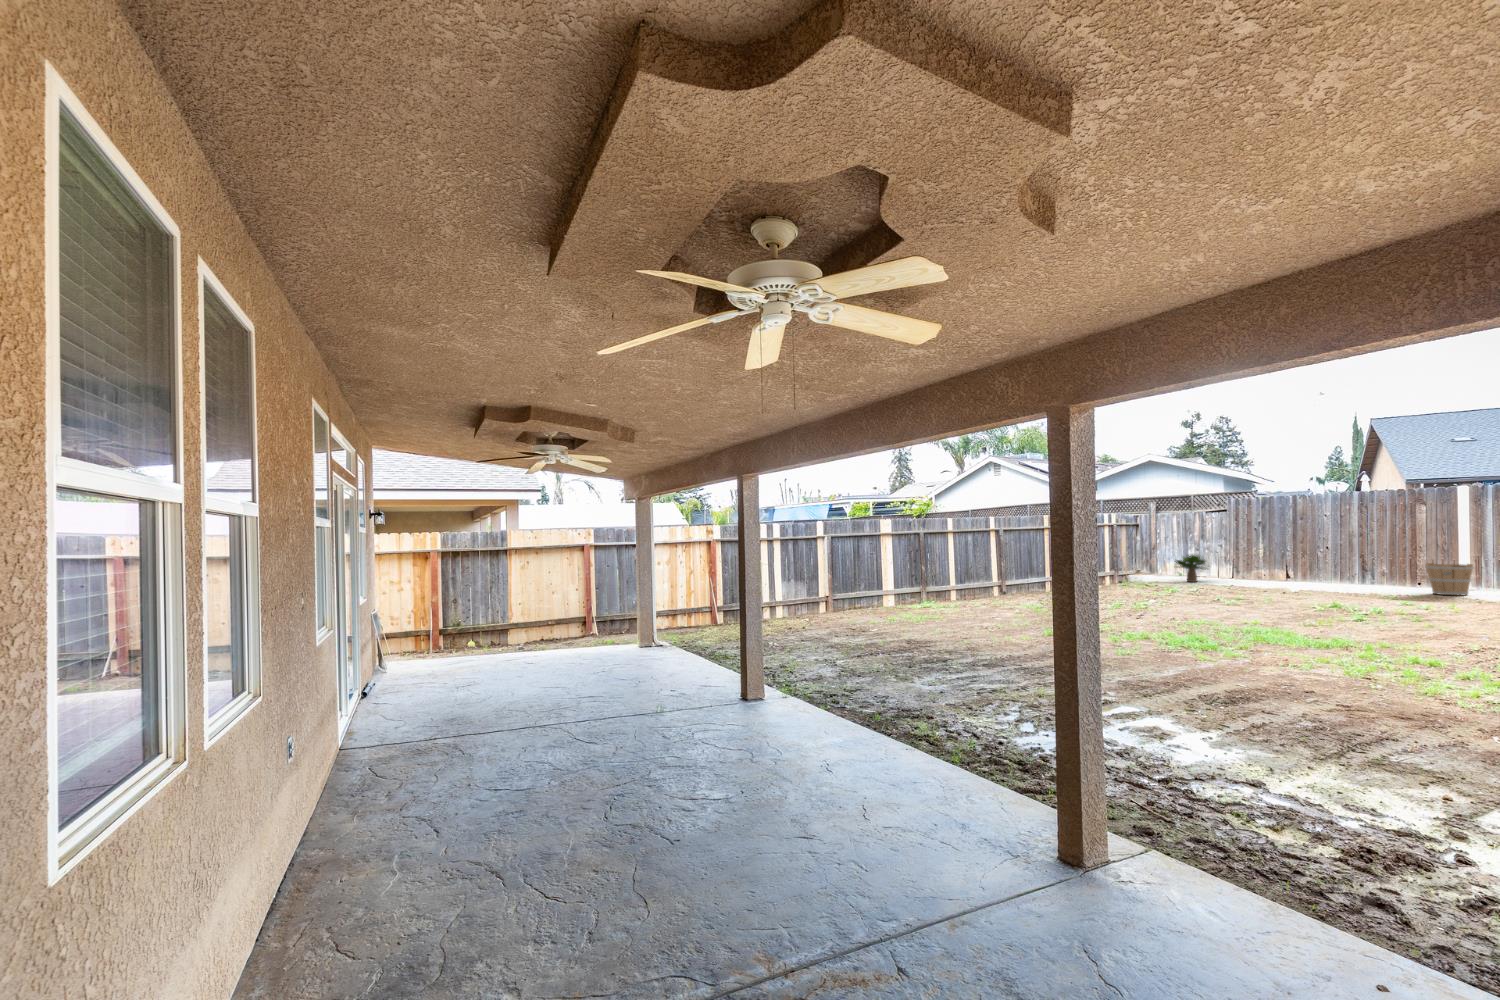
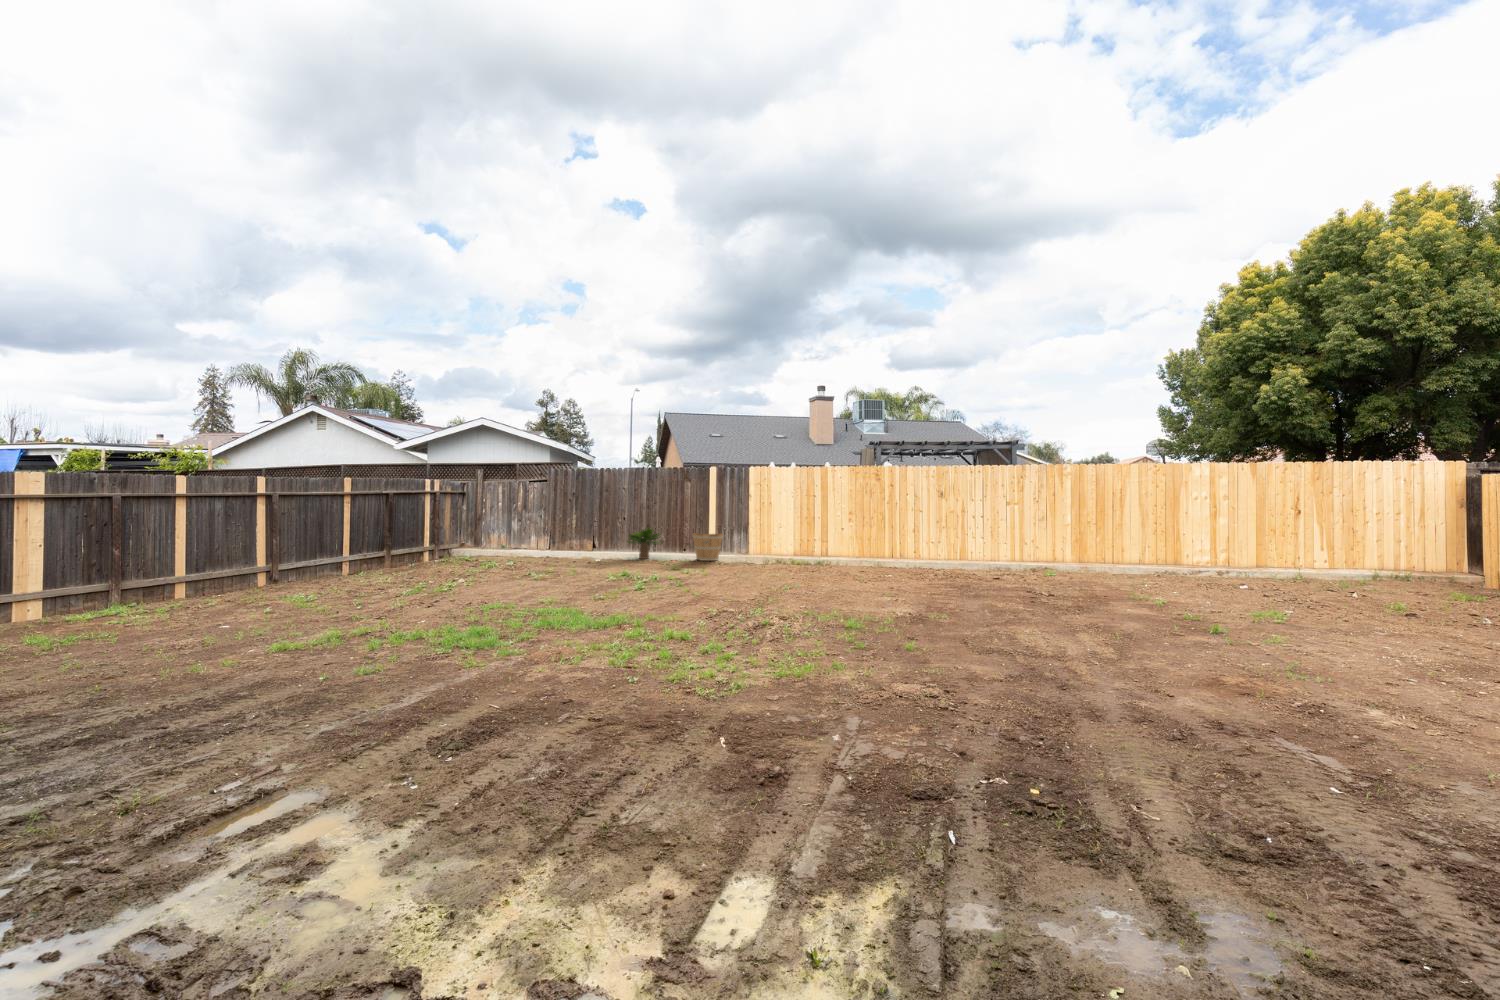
potted plant: present [1175,554,1207,582] -> present [628,528,660,559]

